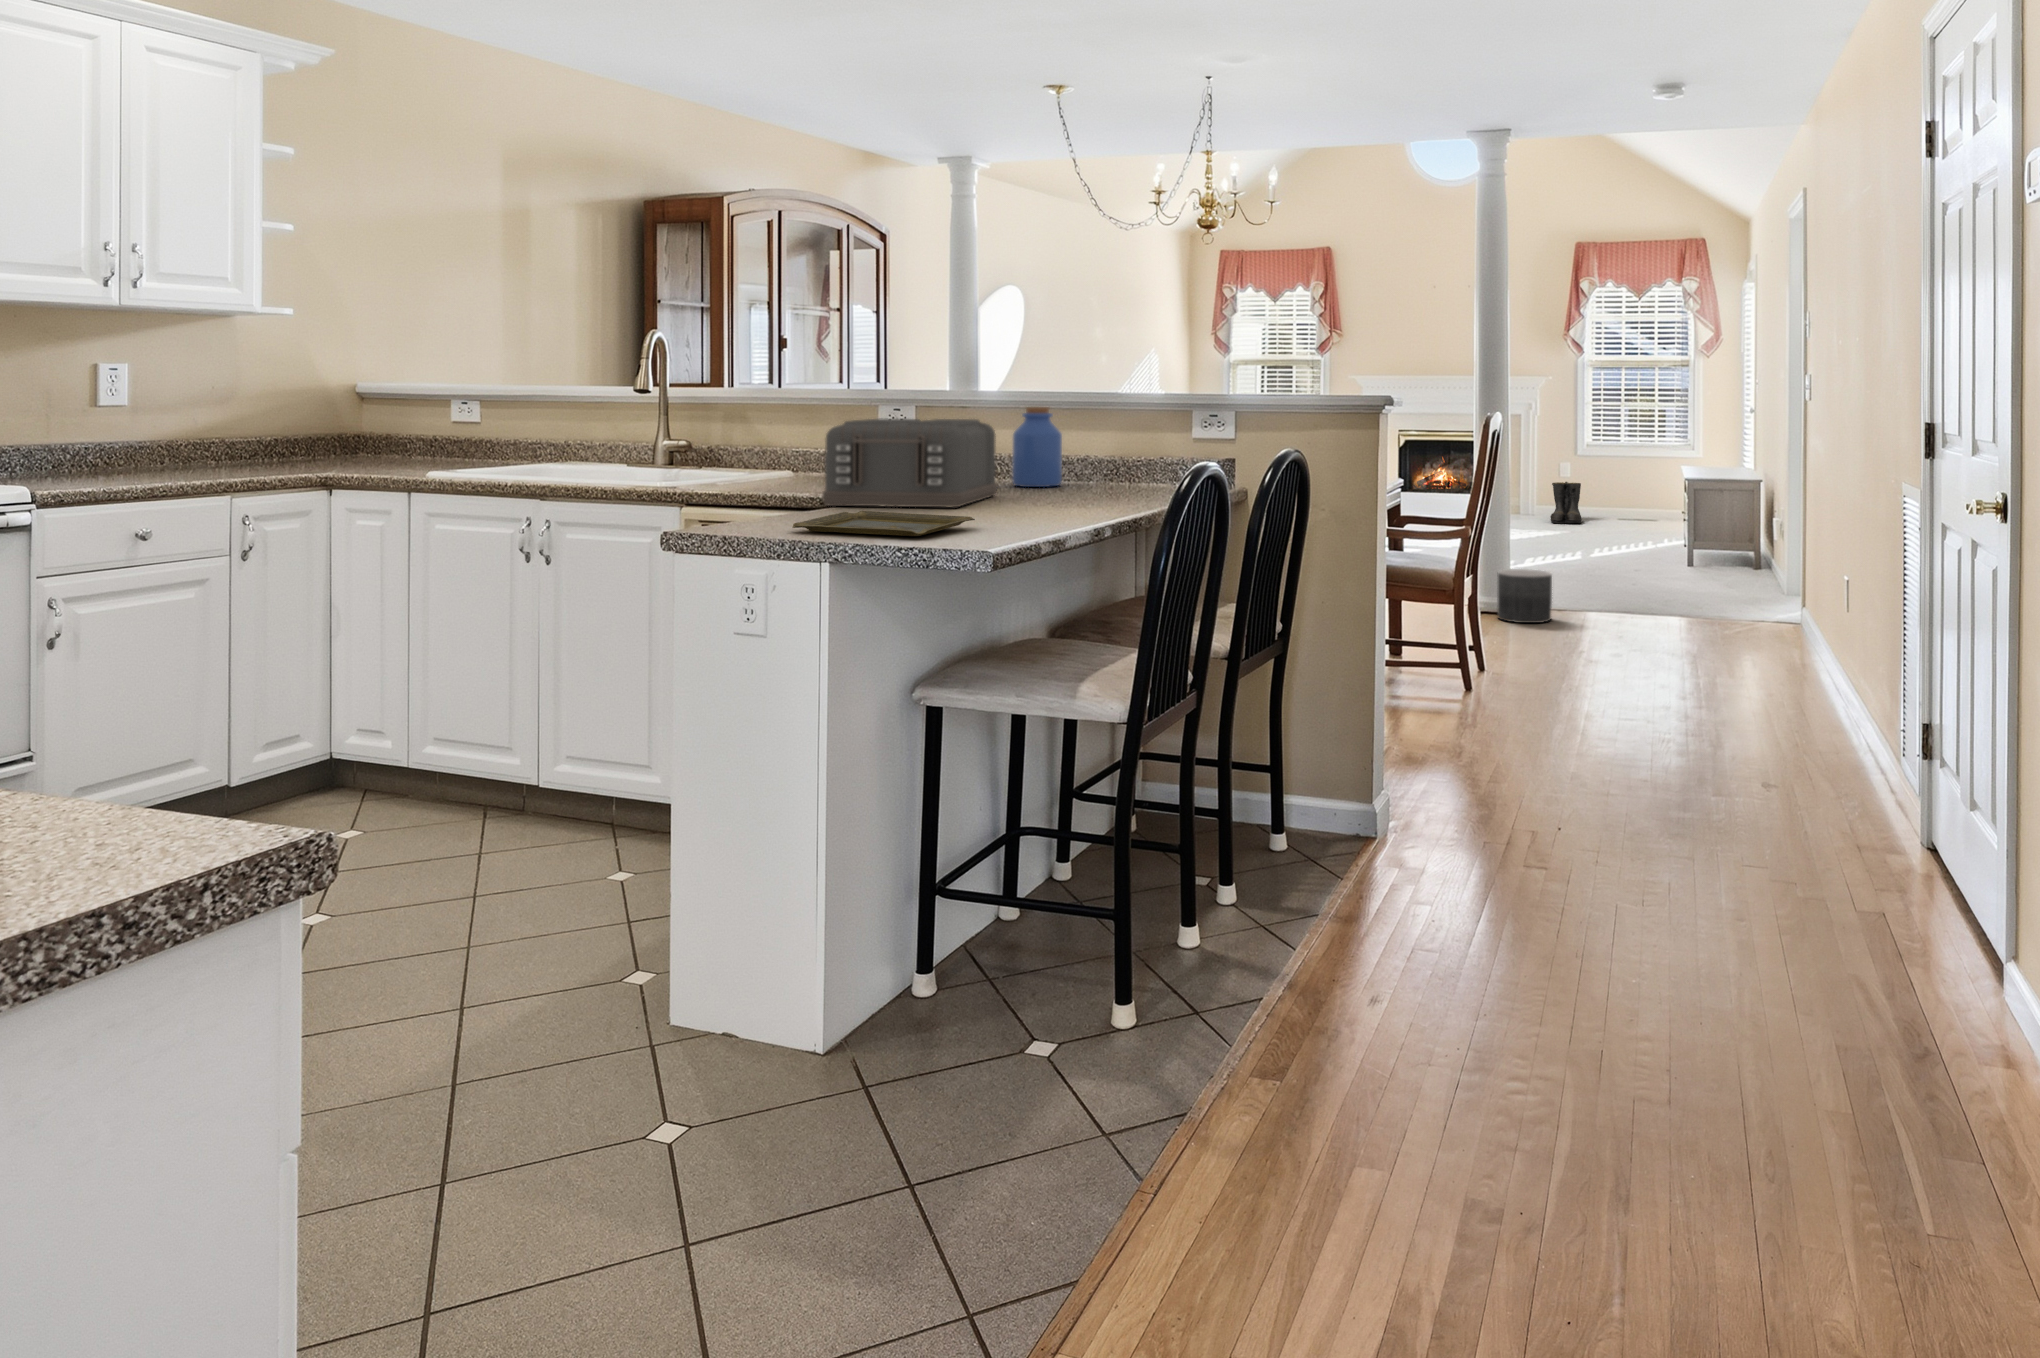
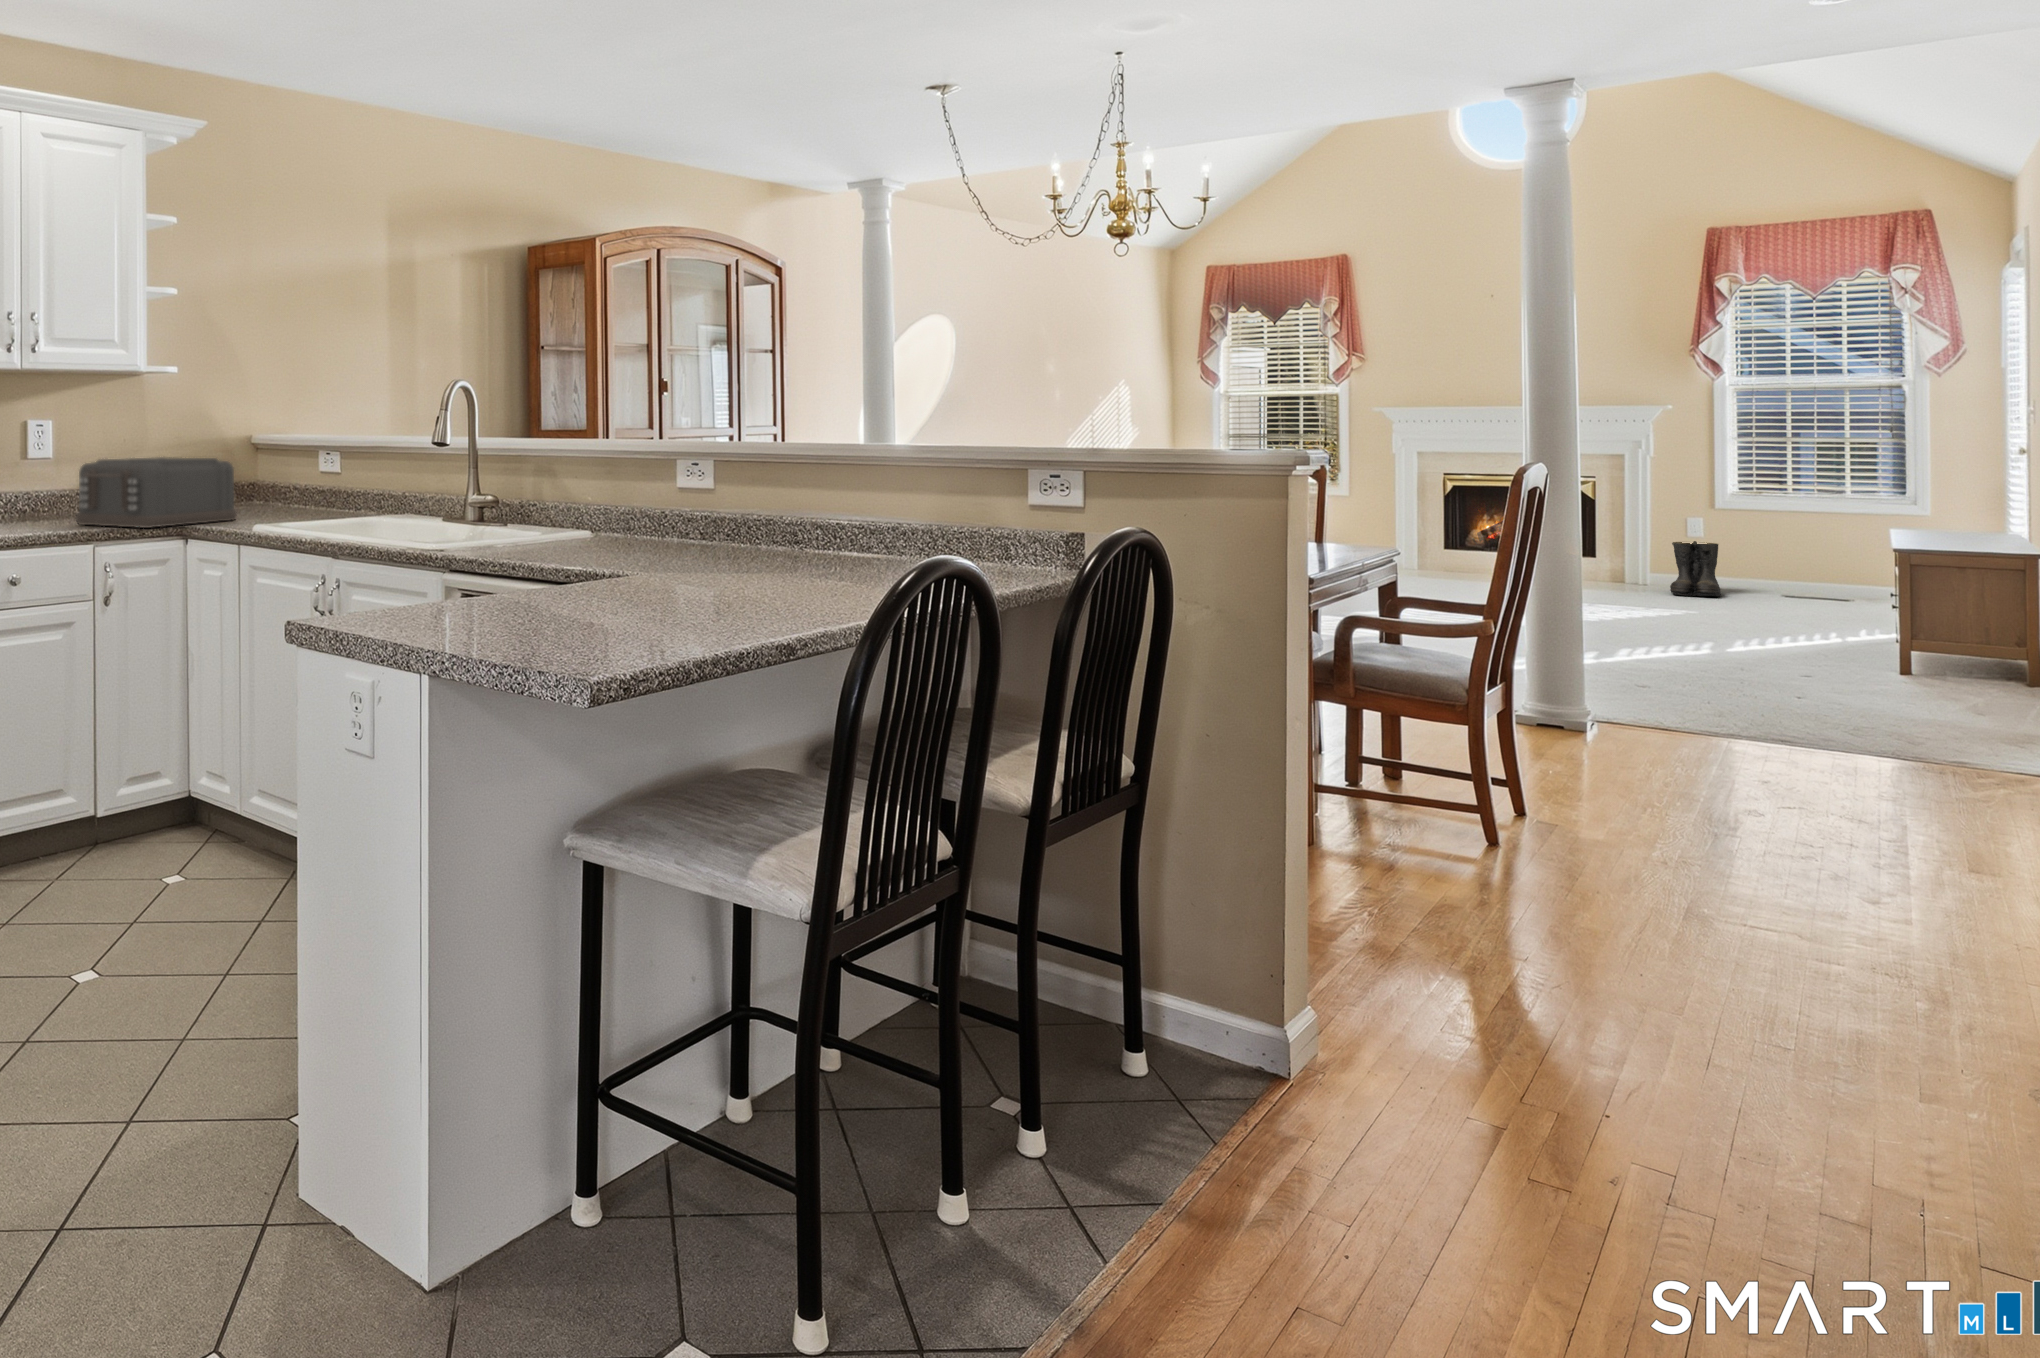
jar: present [1012,407,1062,487] -> none [793,460,854,559]
toaster: present [822,418,997,508] -> present [76,457,237,528]
tray: present [792,511,975,536] -> none [418,596,635,639]
planter: present [1497,569,1552,623] -> none [1562,666,1651,743]

